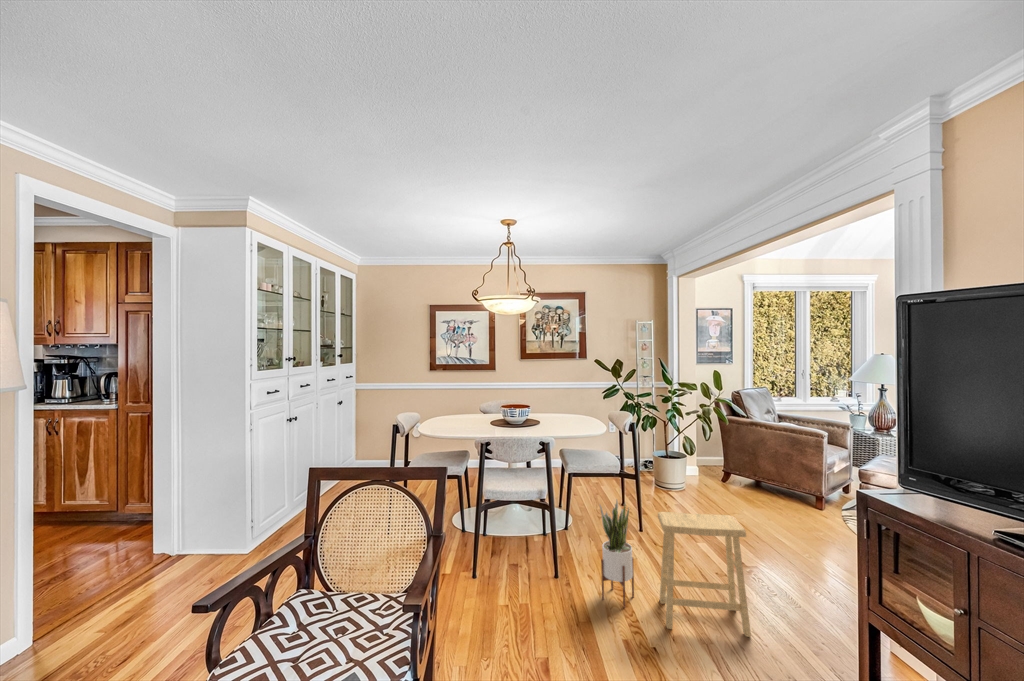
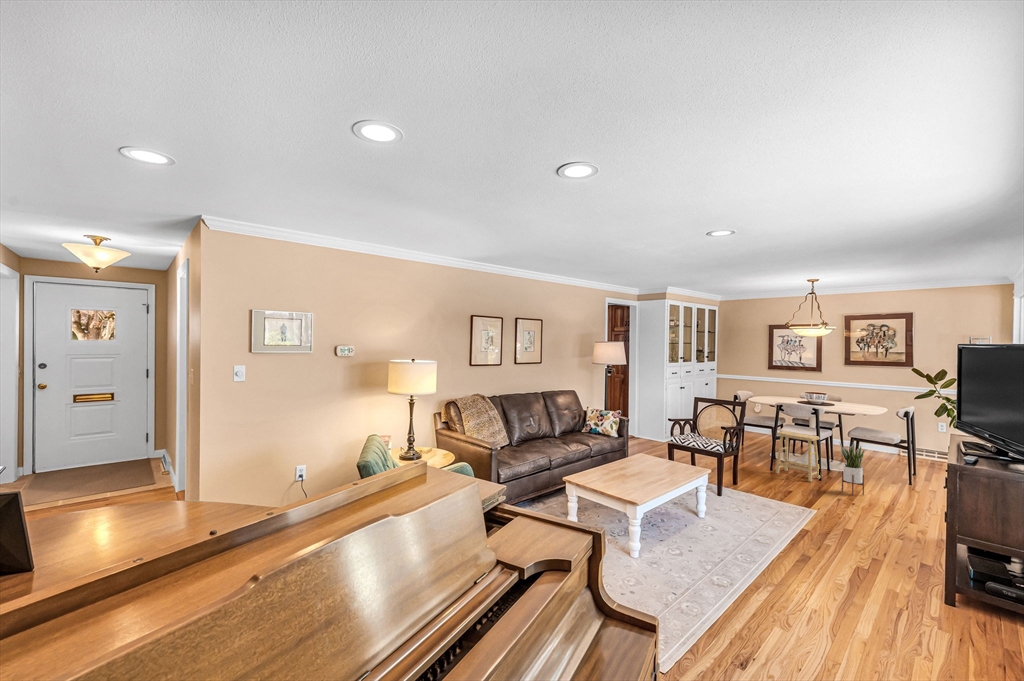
footstool: present [658,512,751,637] -> present [776,431,820,482]

